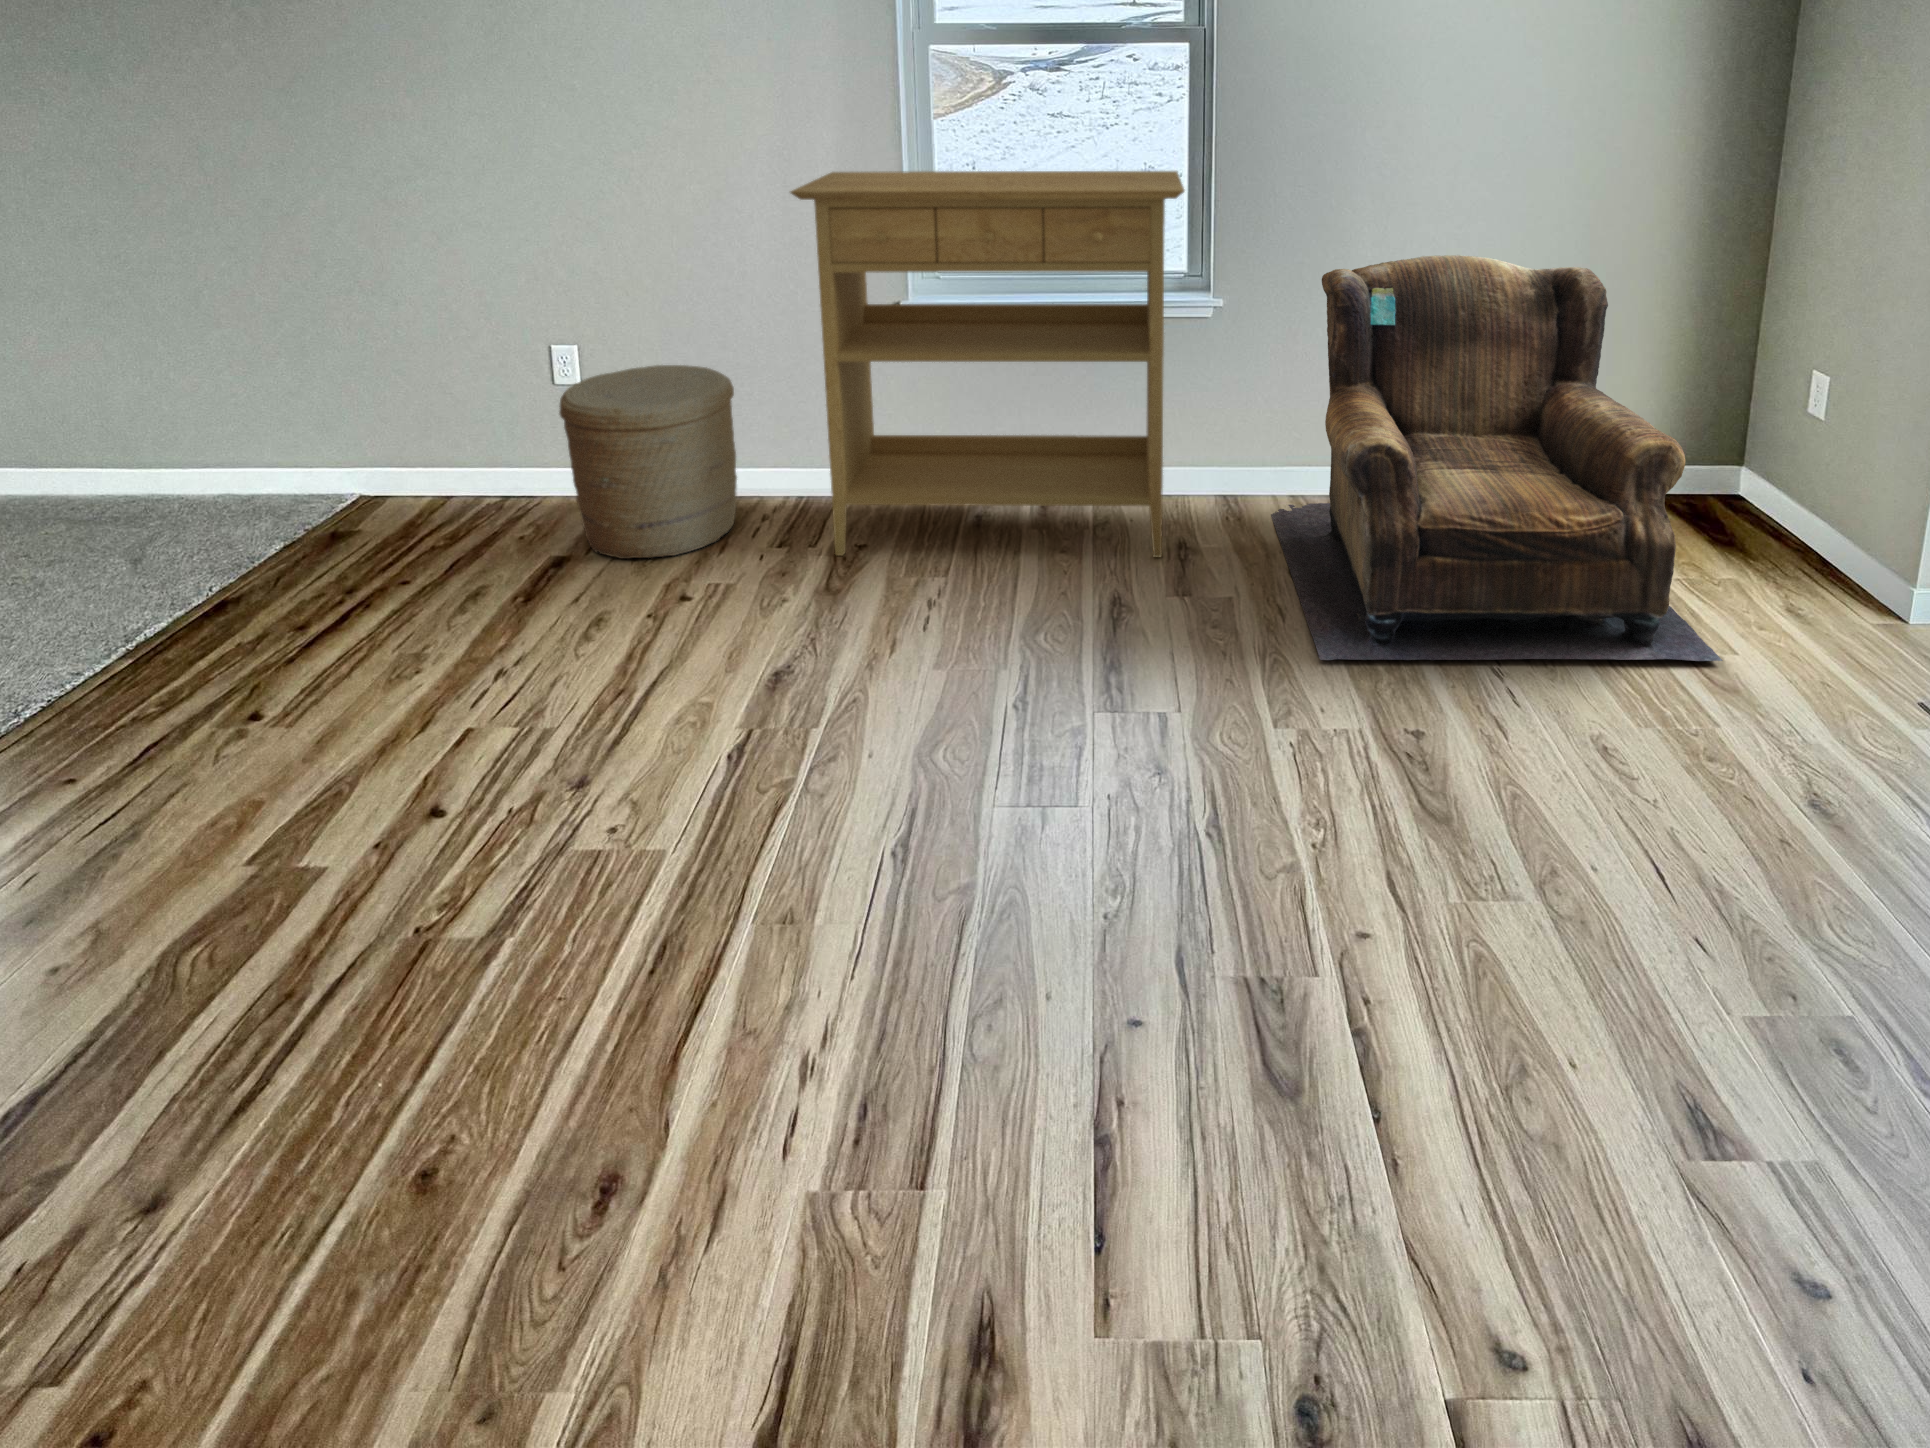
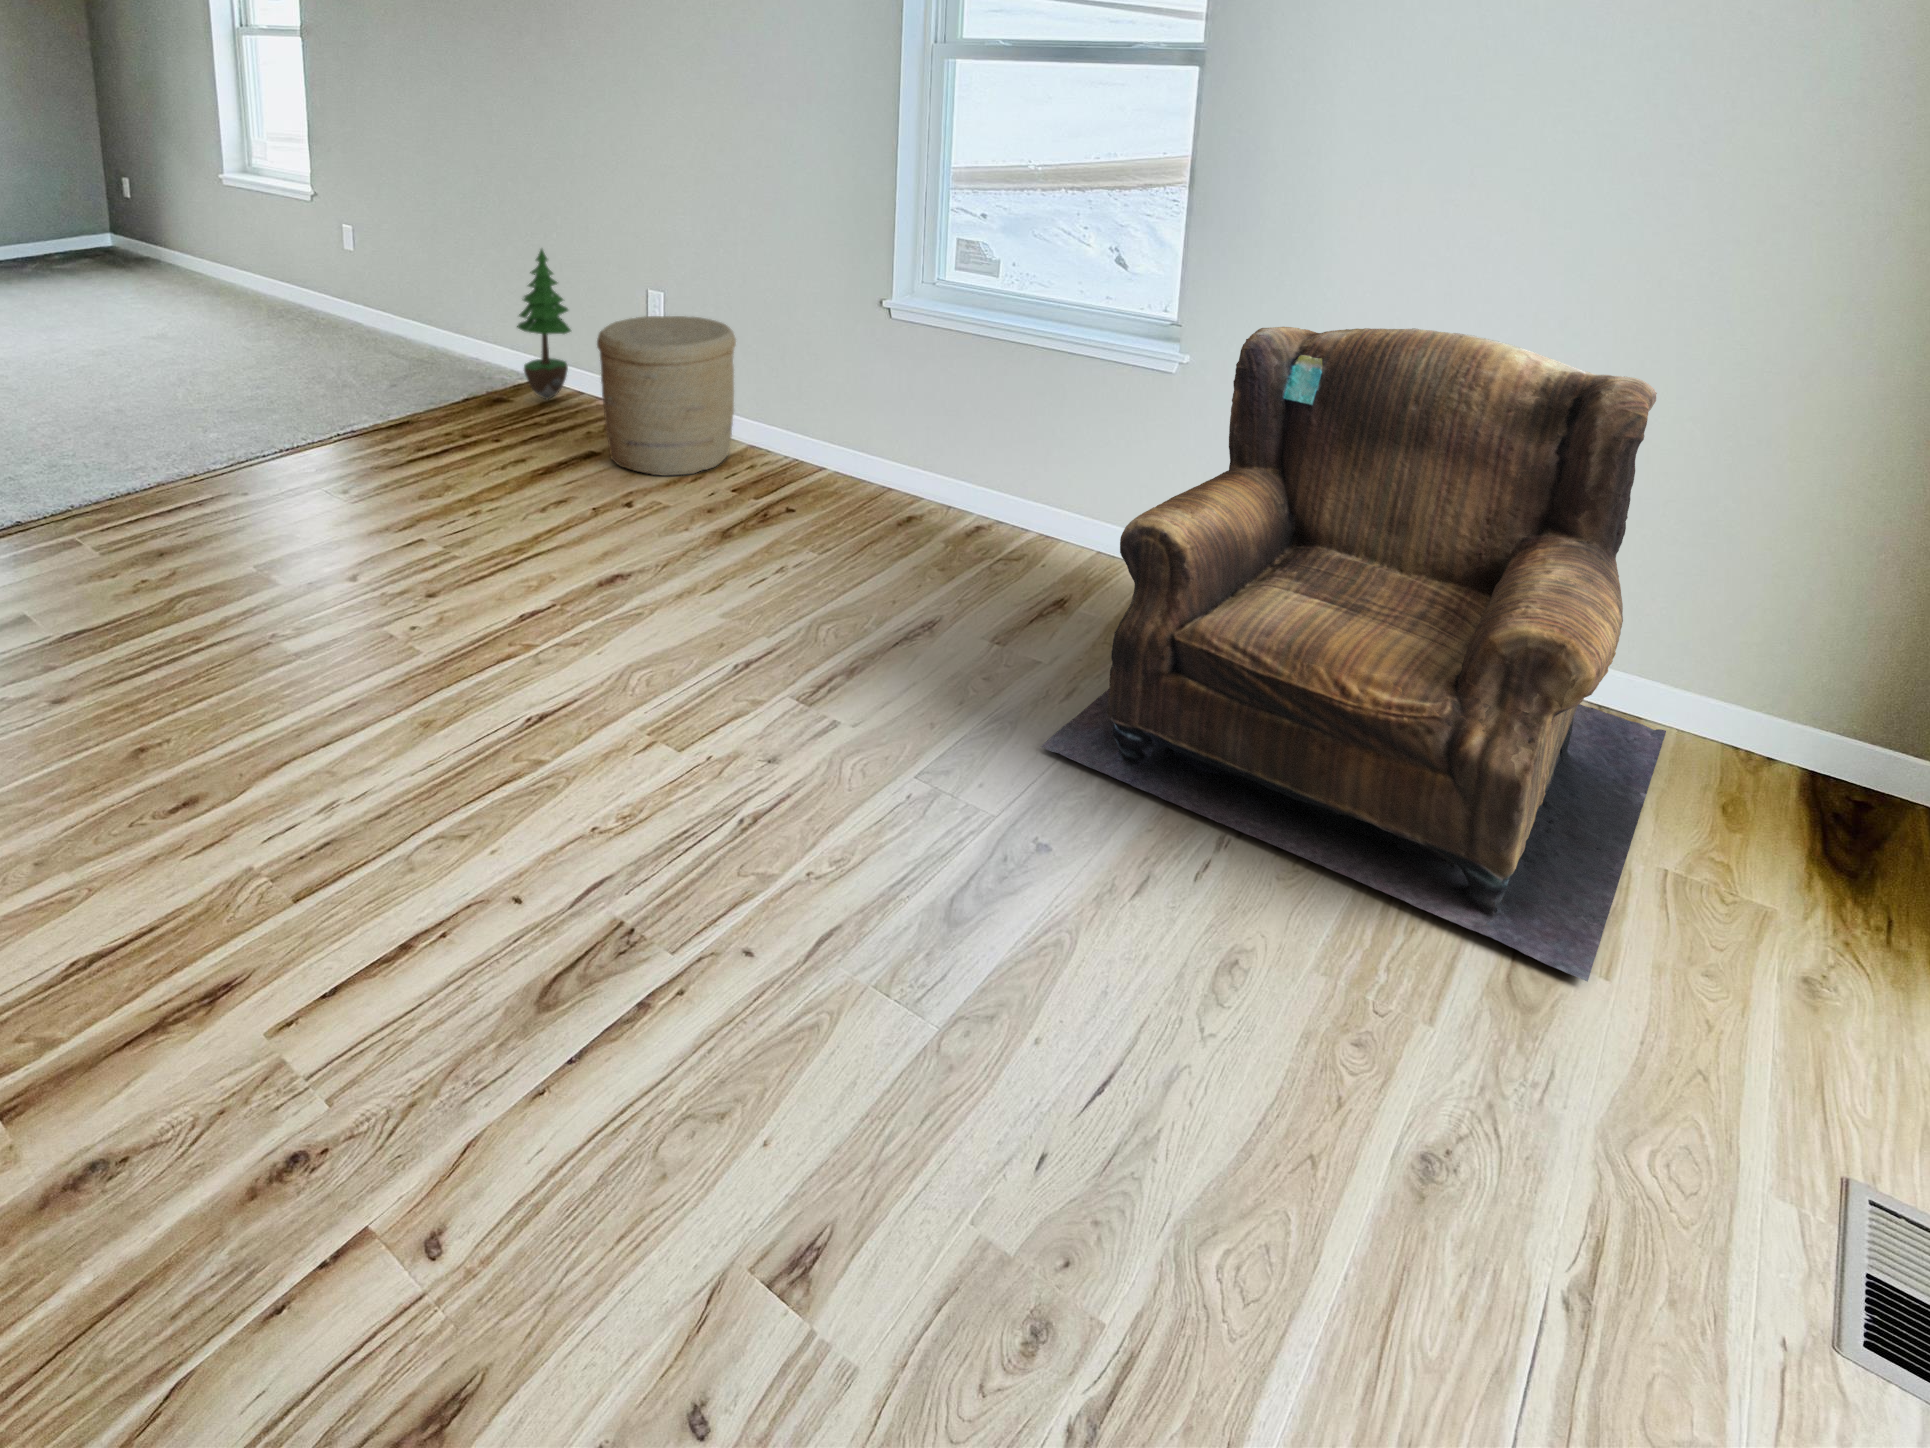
console table: present [791,171,1184,557] -> none [734,162,1139,605]
potted tree: none [354,316,441,513] -> present [517,249,571,400]

